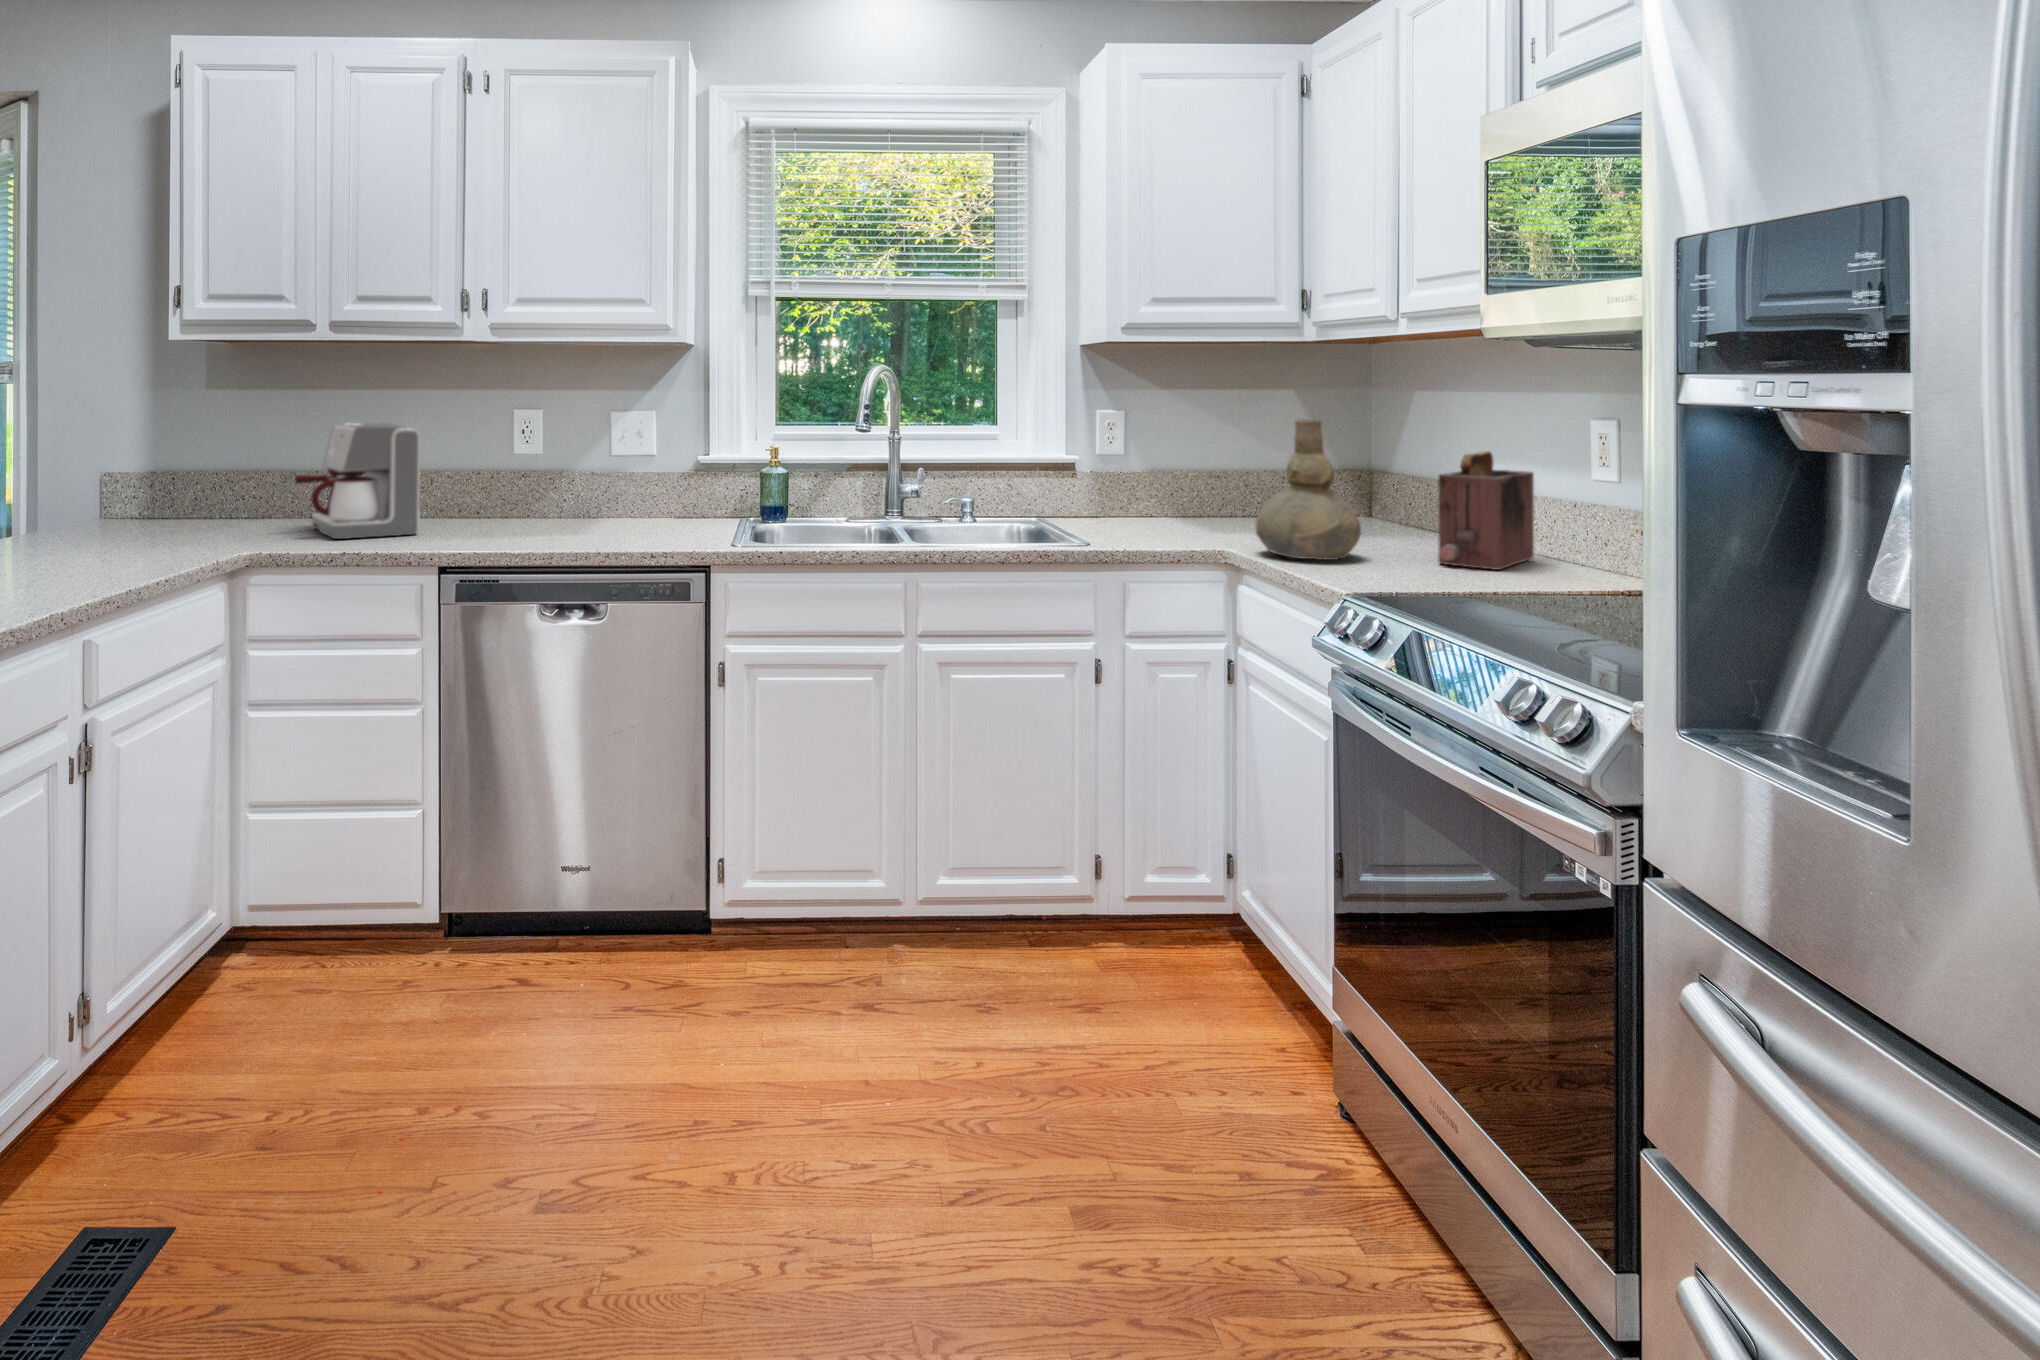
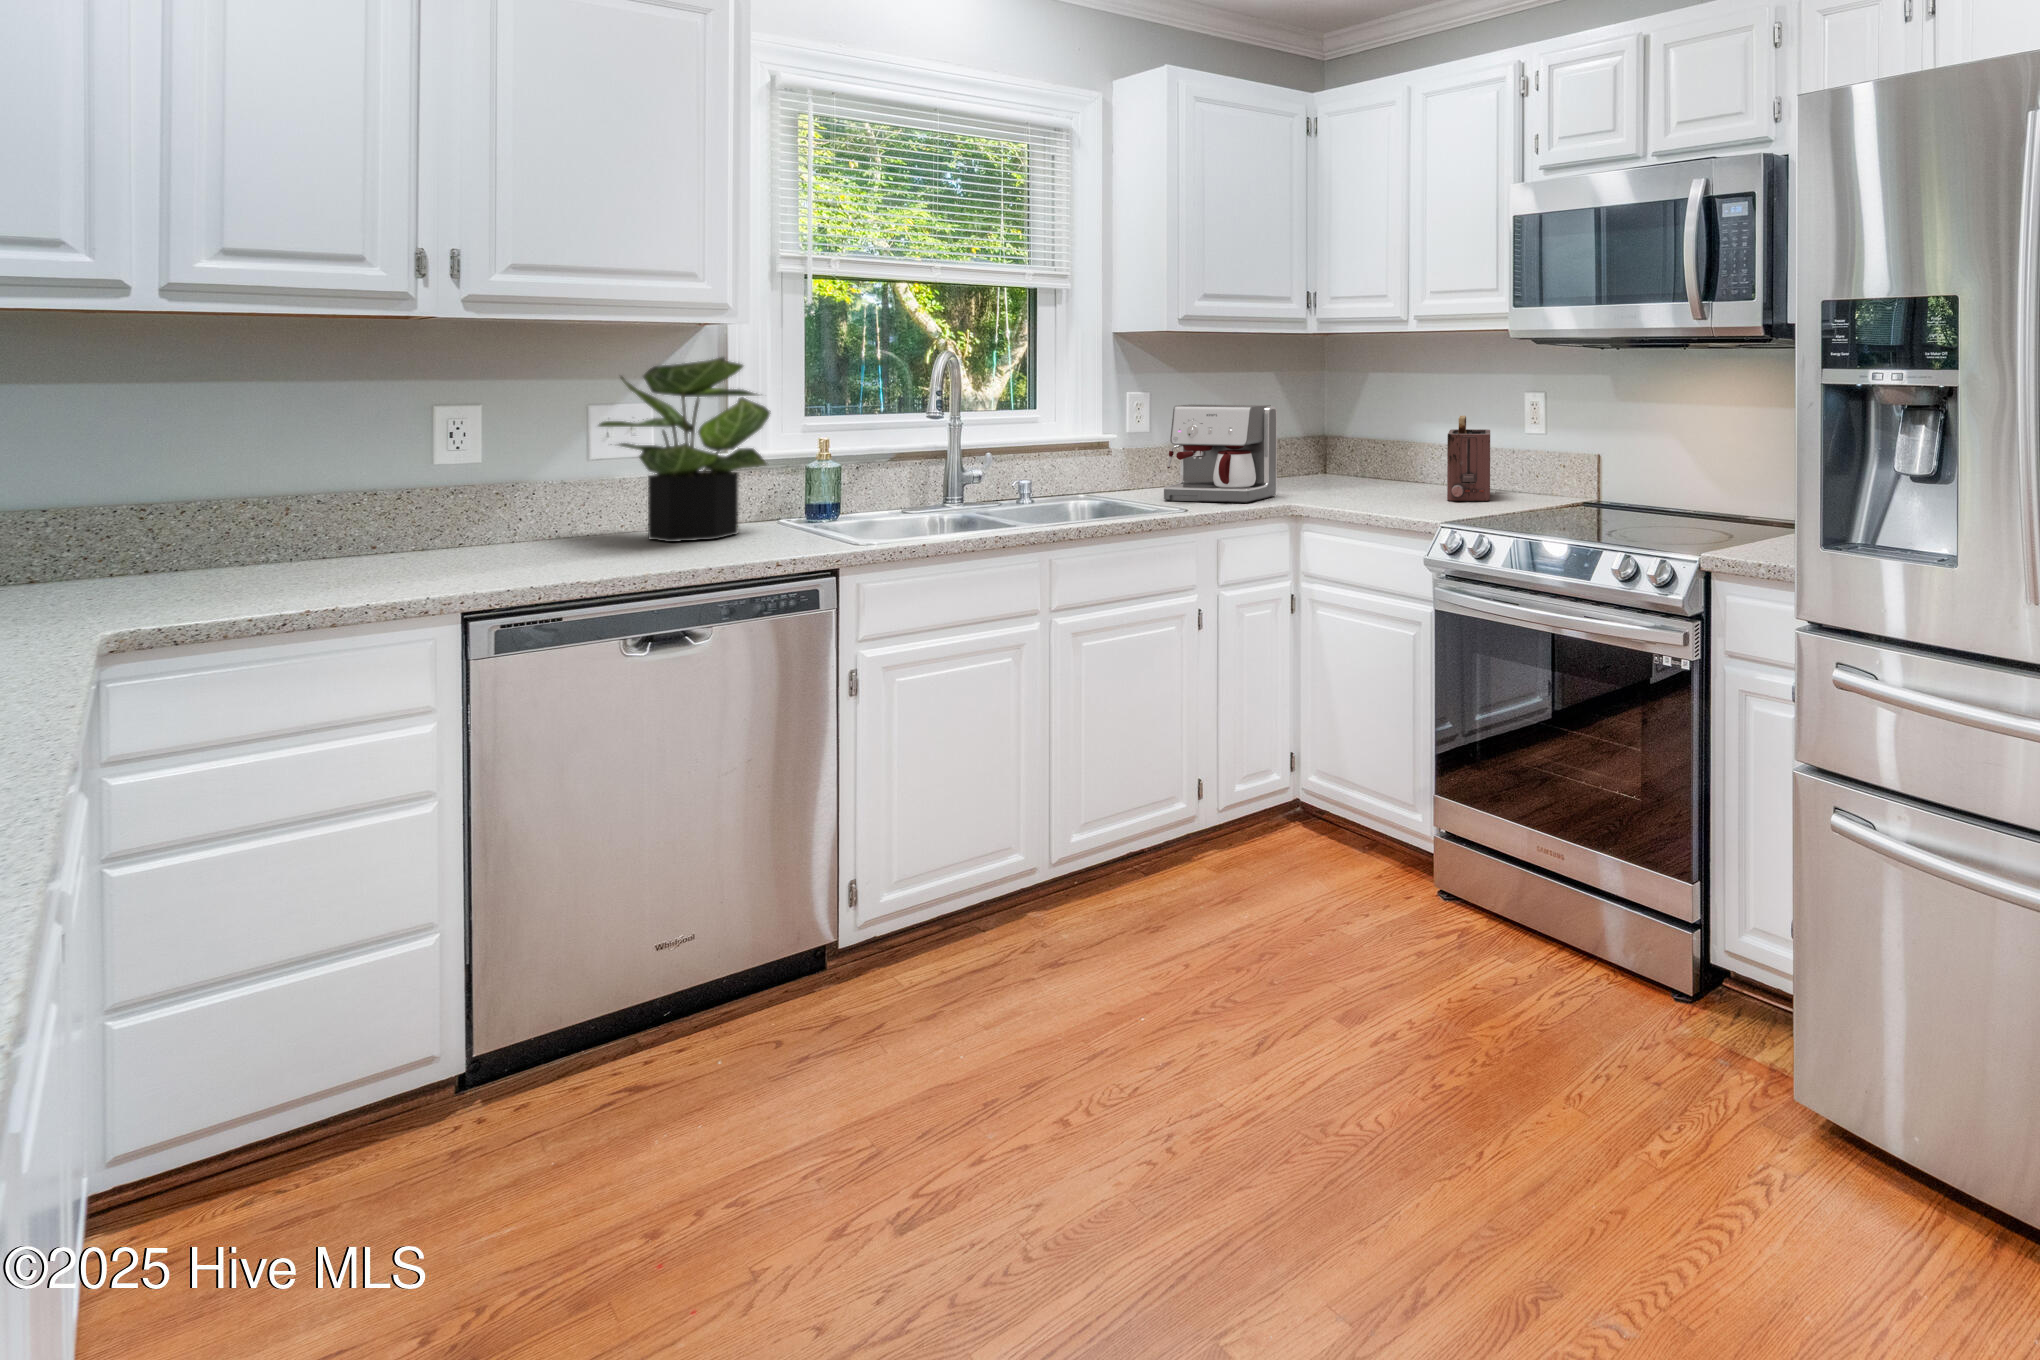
potted plant: none [601,371,729,529] -> present [599,358,771,542]
vase: present [1256,419,1361,560] -> none [1317,395,1397,506]
coffee maker: present [295,423,420,539] -> present [1164,404,1277,503]

